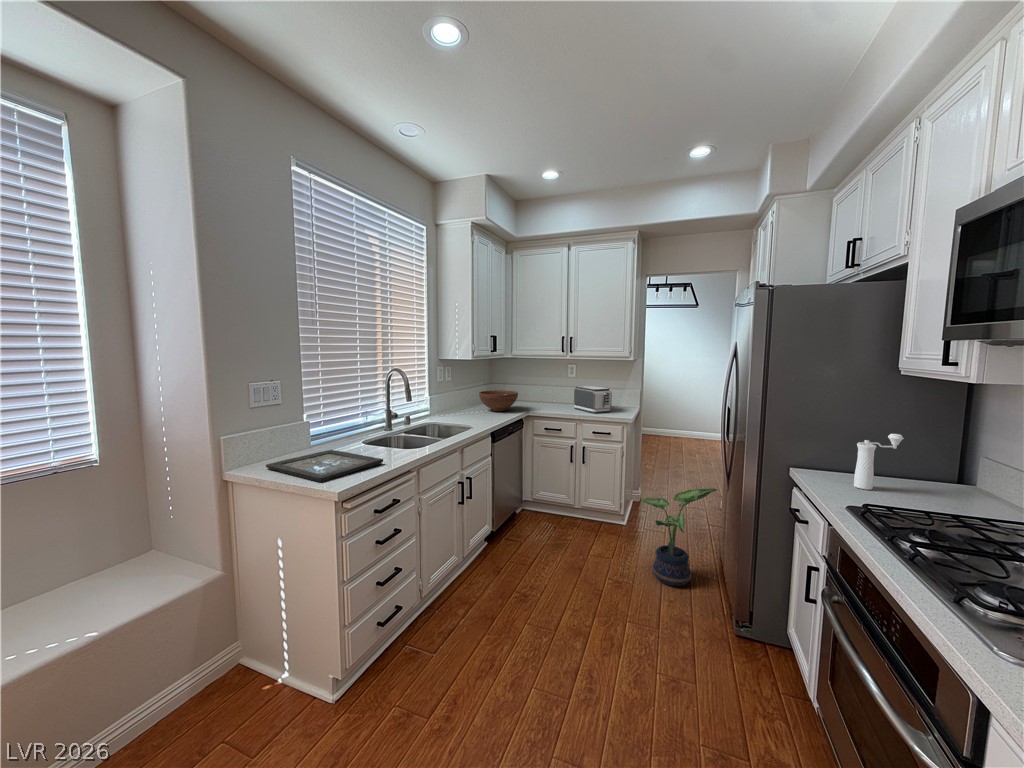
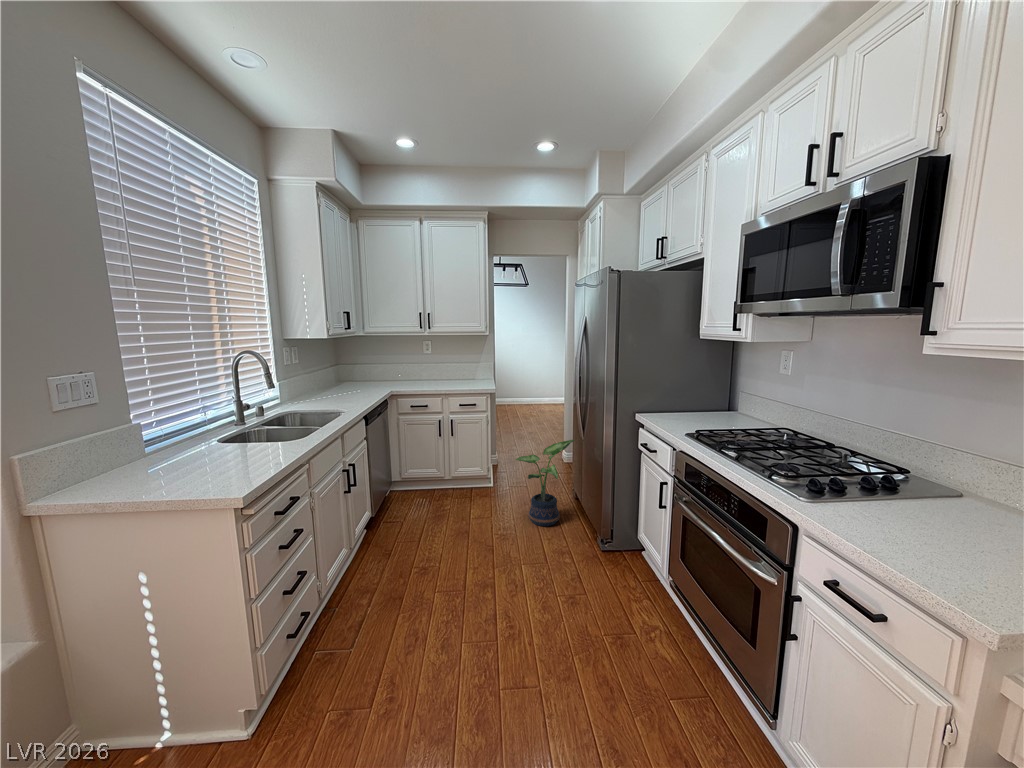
toaster: present [574,386,612,413] -> none [436,361,474,387]
fruit bowl: present [479,390,518,411] -> none [336,371,381,393]
pepper mill: present [854,434,904,490] -> none [678,381,704,421]
tray: present [266,450,383,482] -> none [95,454,271,492]

